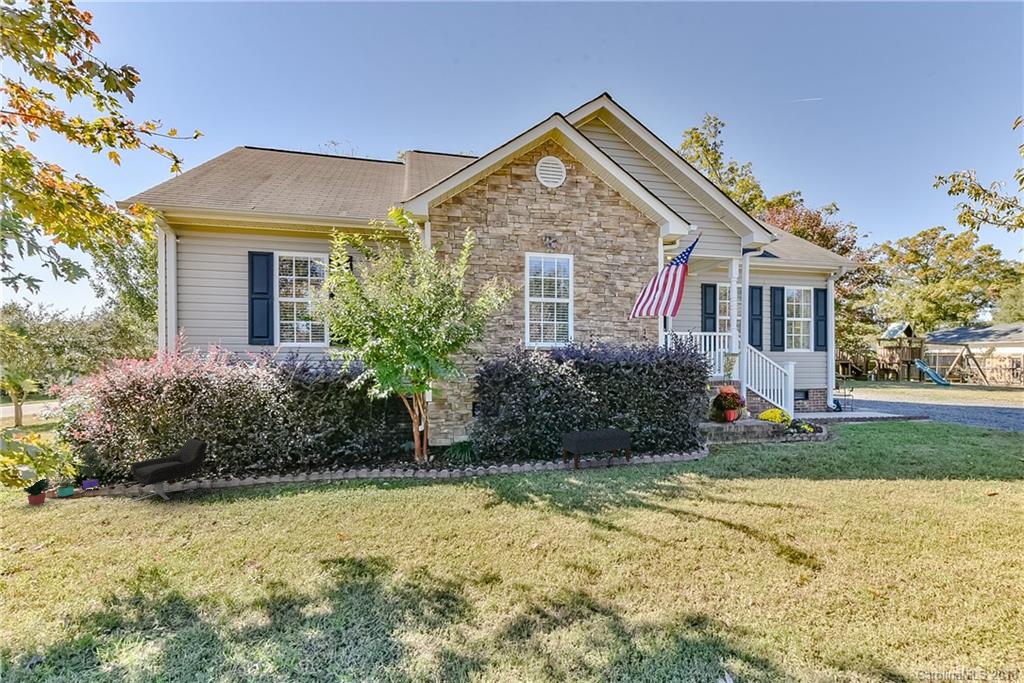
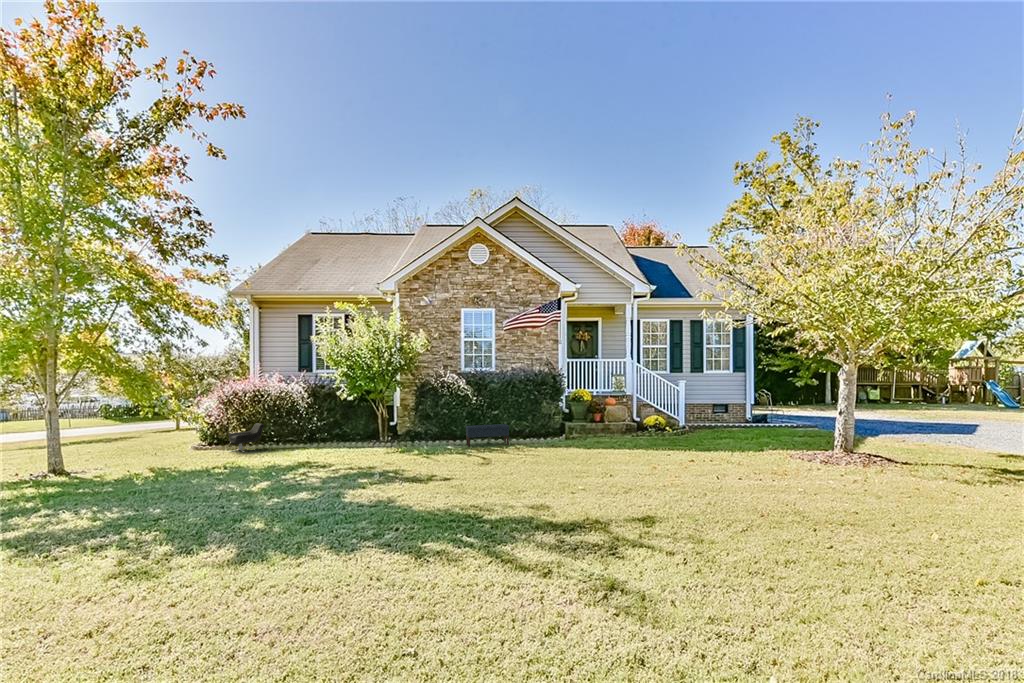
potted plant: present [23,443,101,505] -> none [181,423,217,452]

